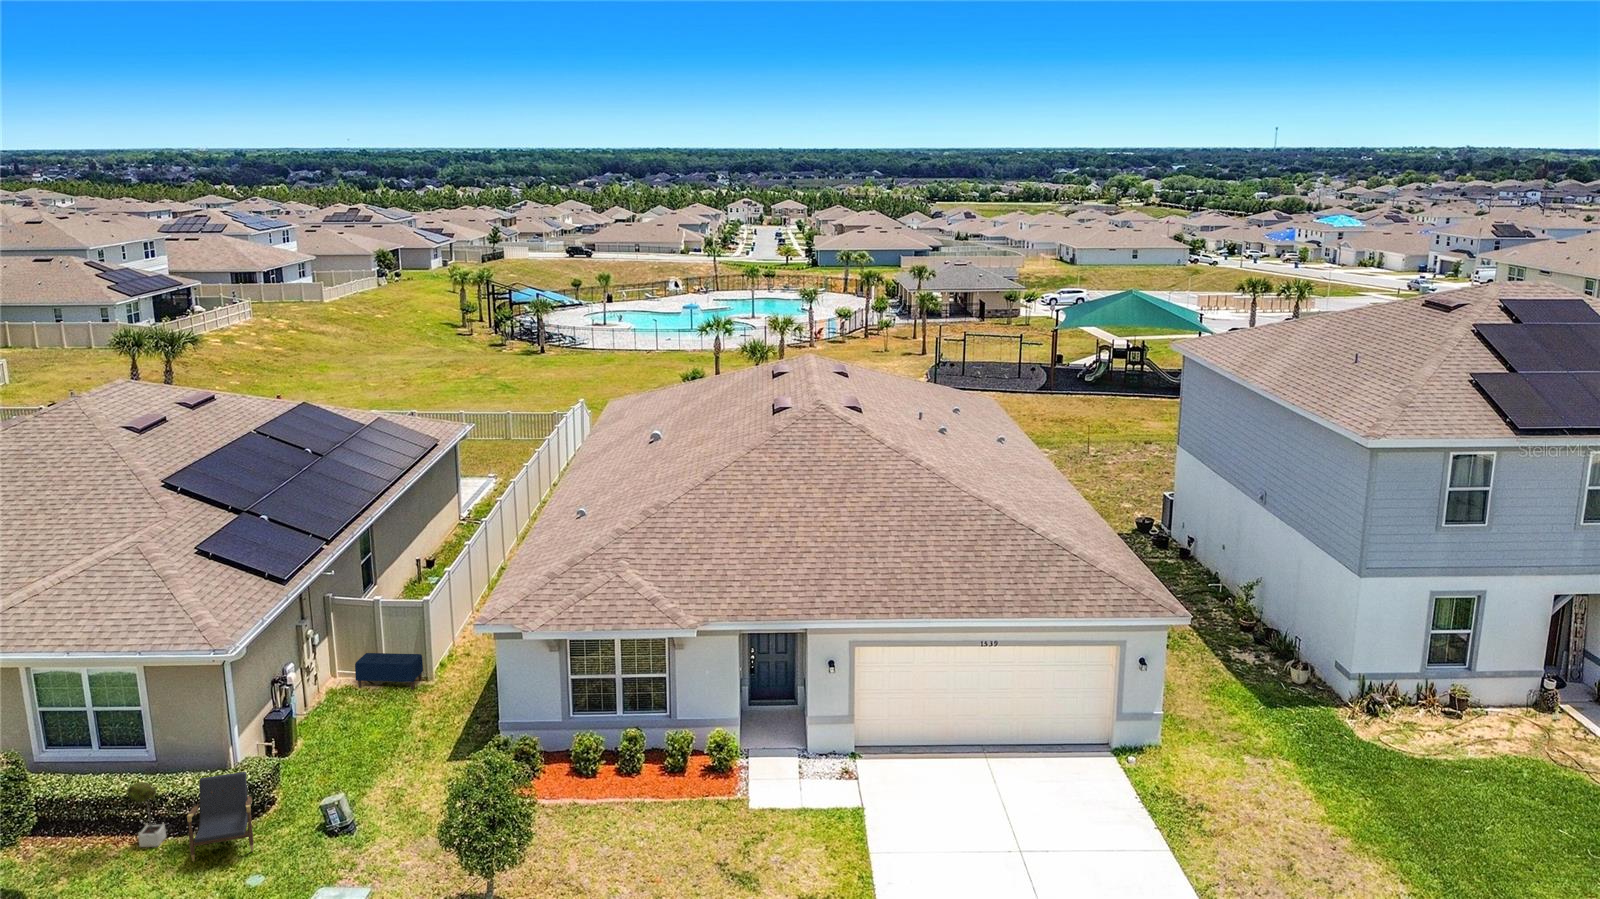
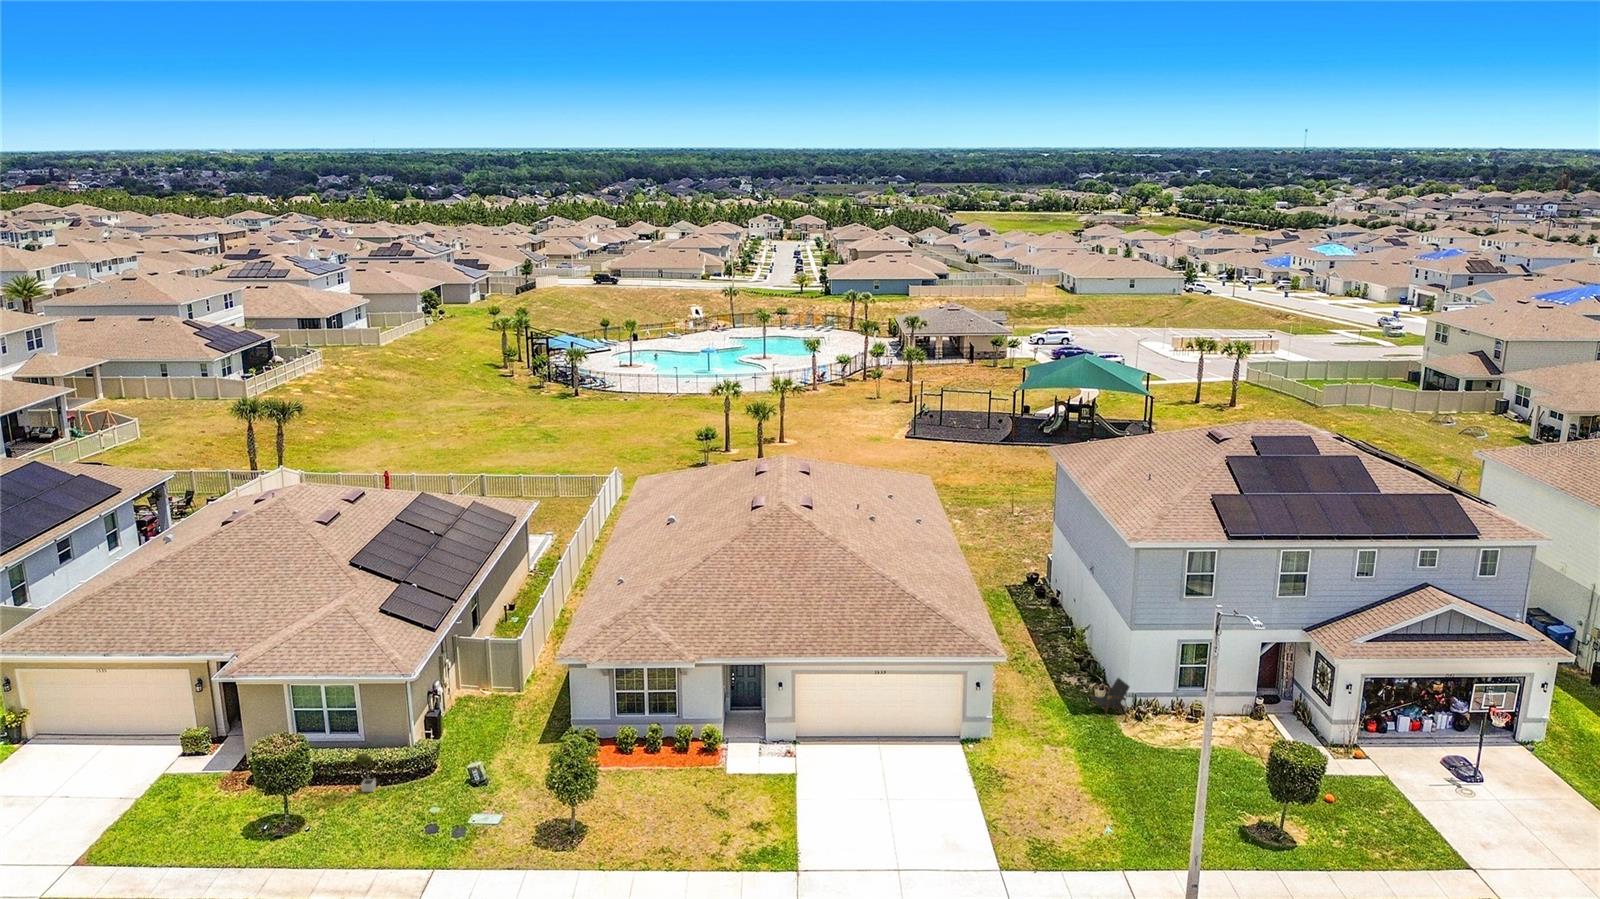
bench: present [355,653,423,689] -> none [474,673,517,698]
lounge chair: present [187,772,253,861] -> present [1090,678,1129,717]

